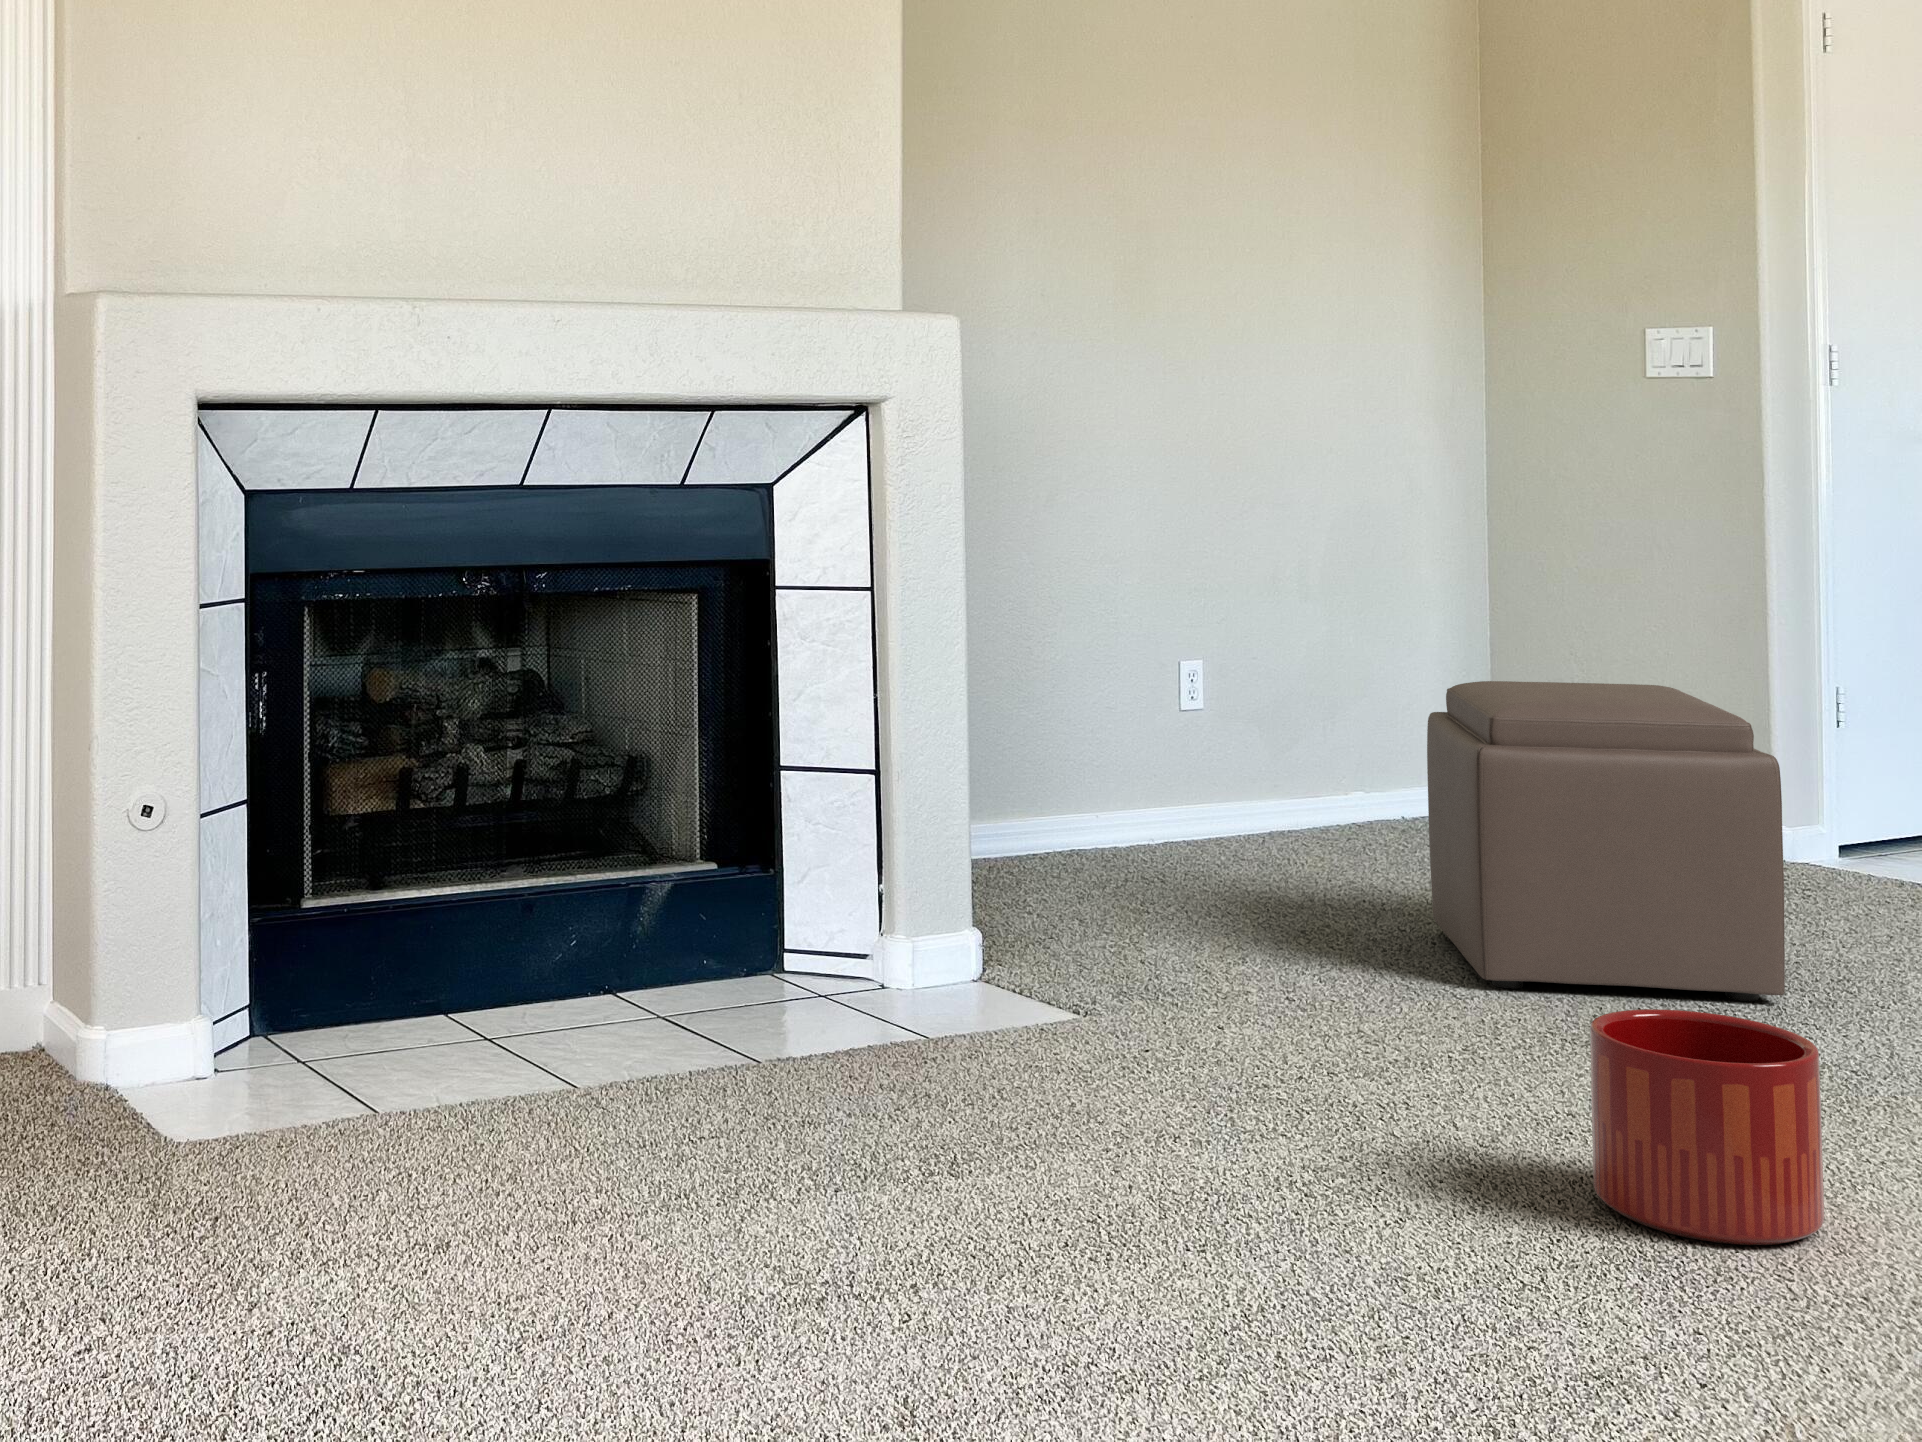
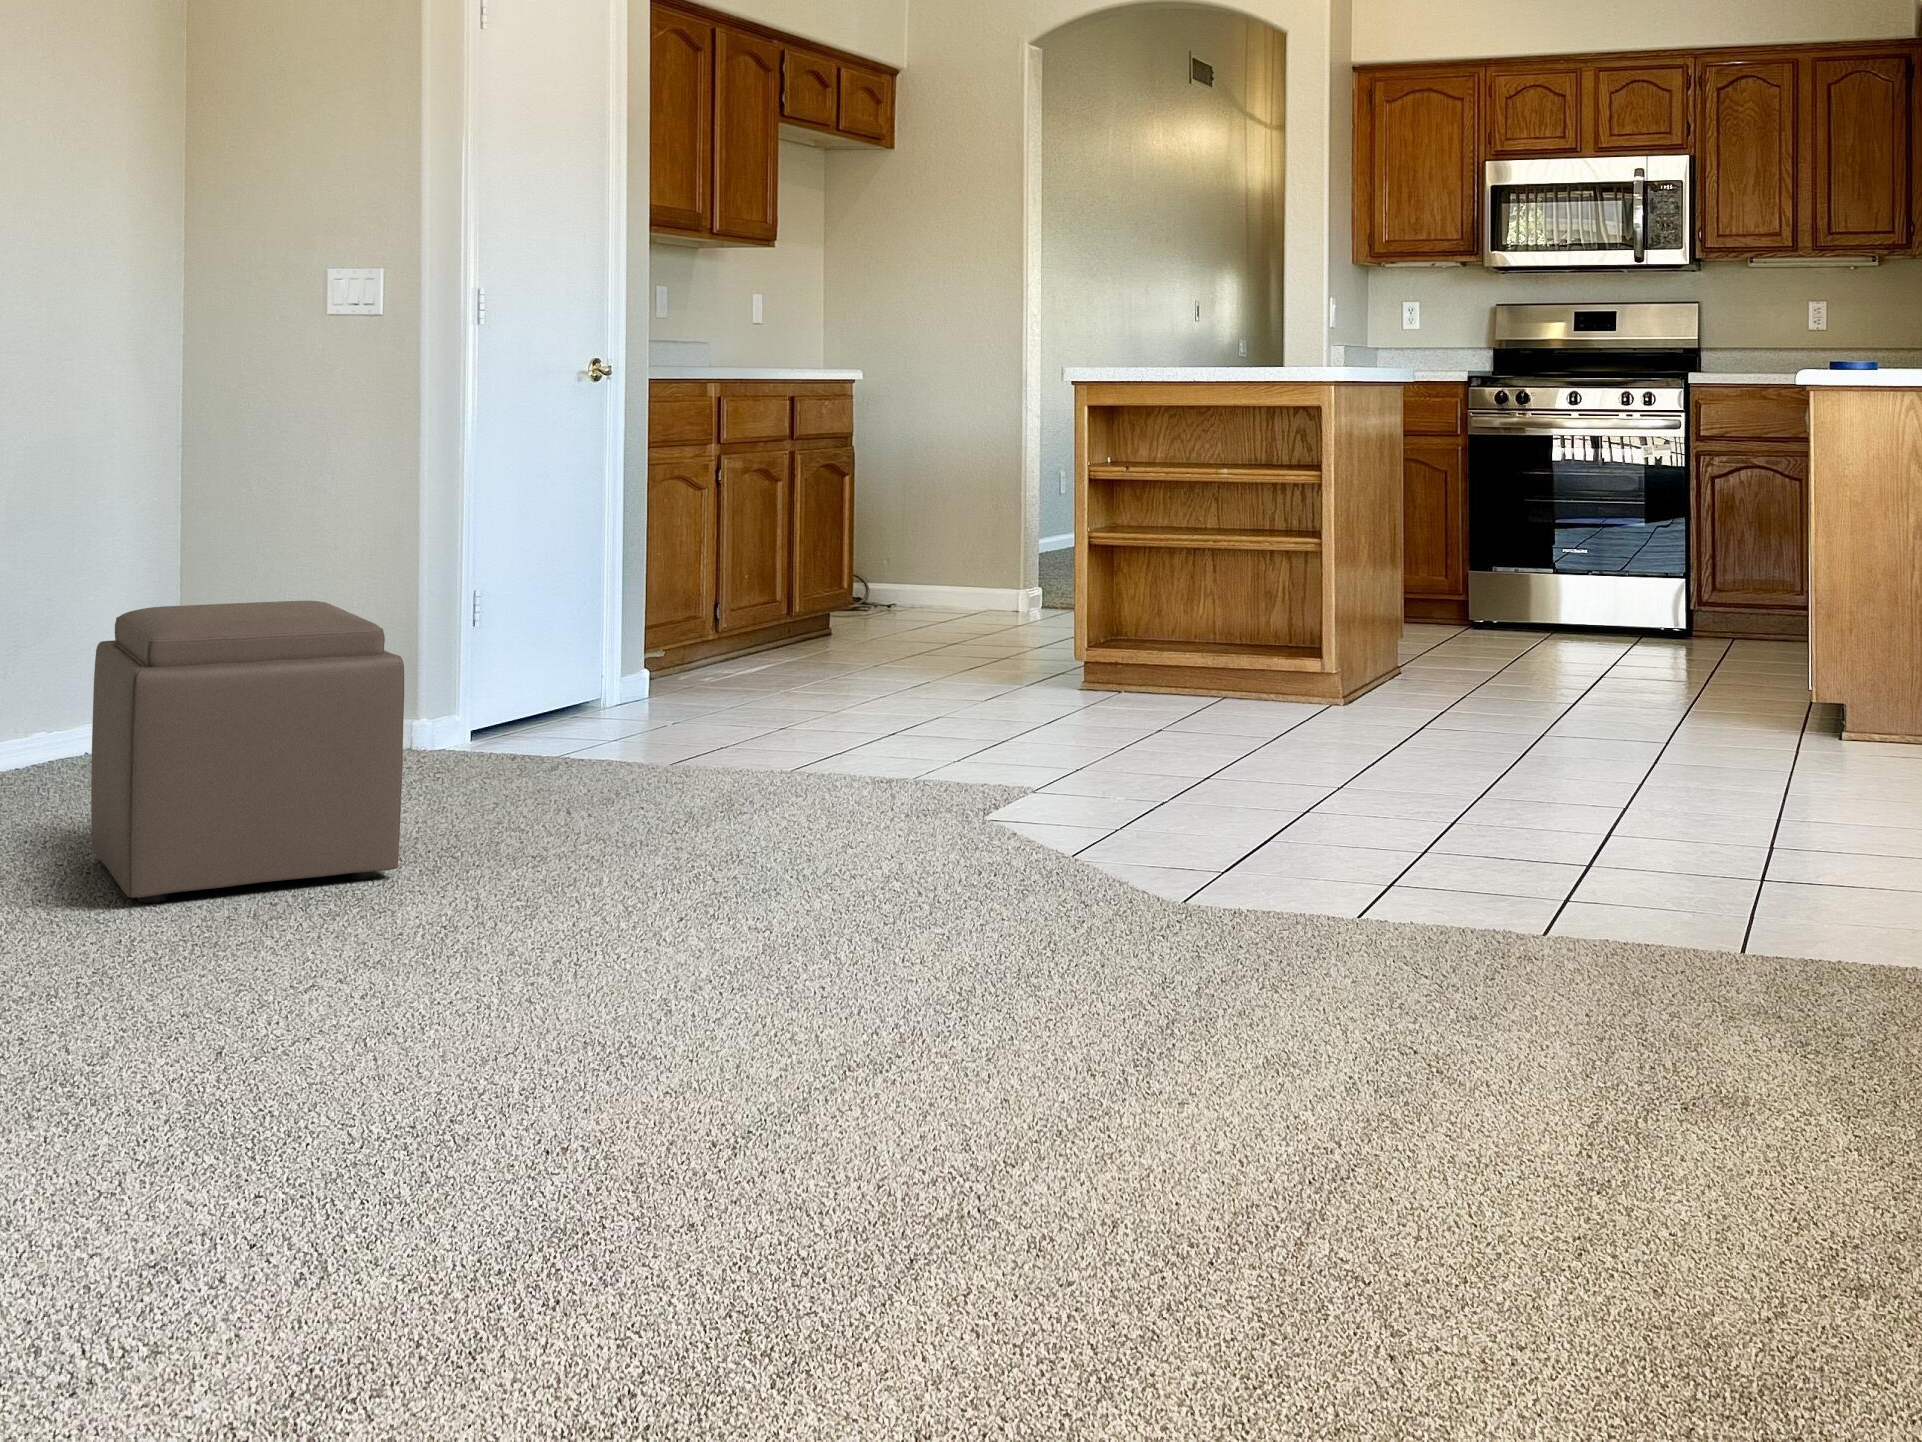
planter: present [1590,1009,1824,1245] -> none [191,894,393,1108]

